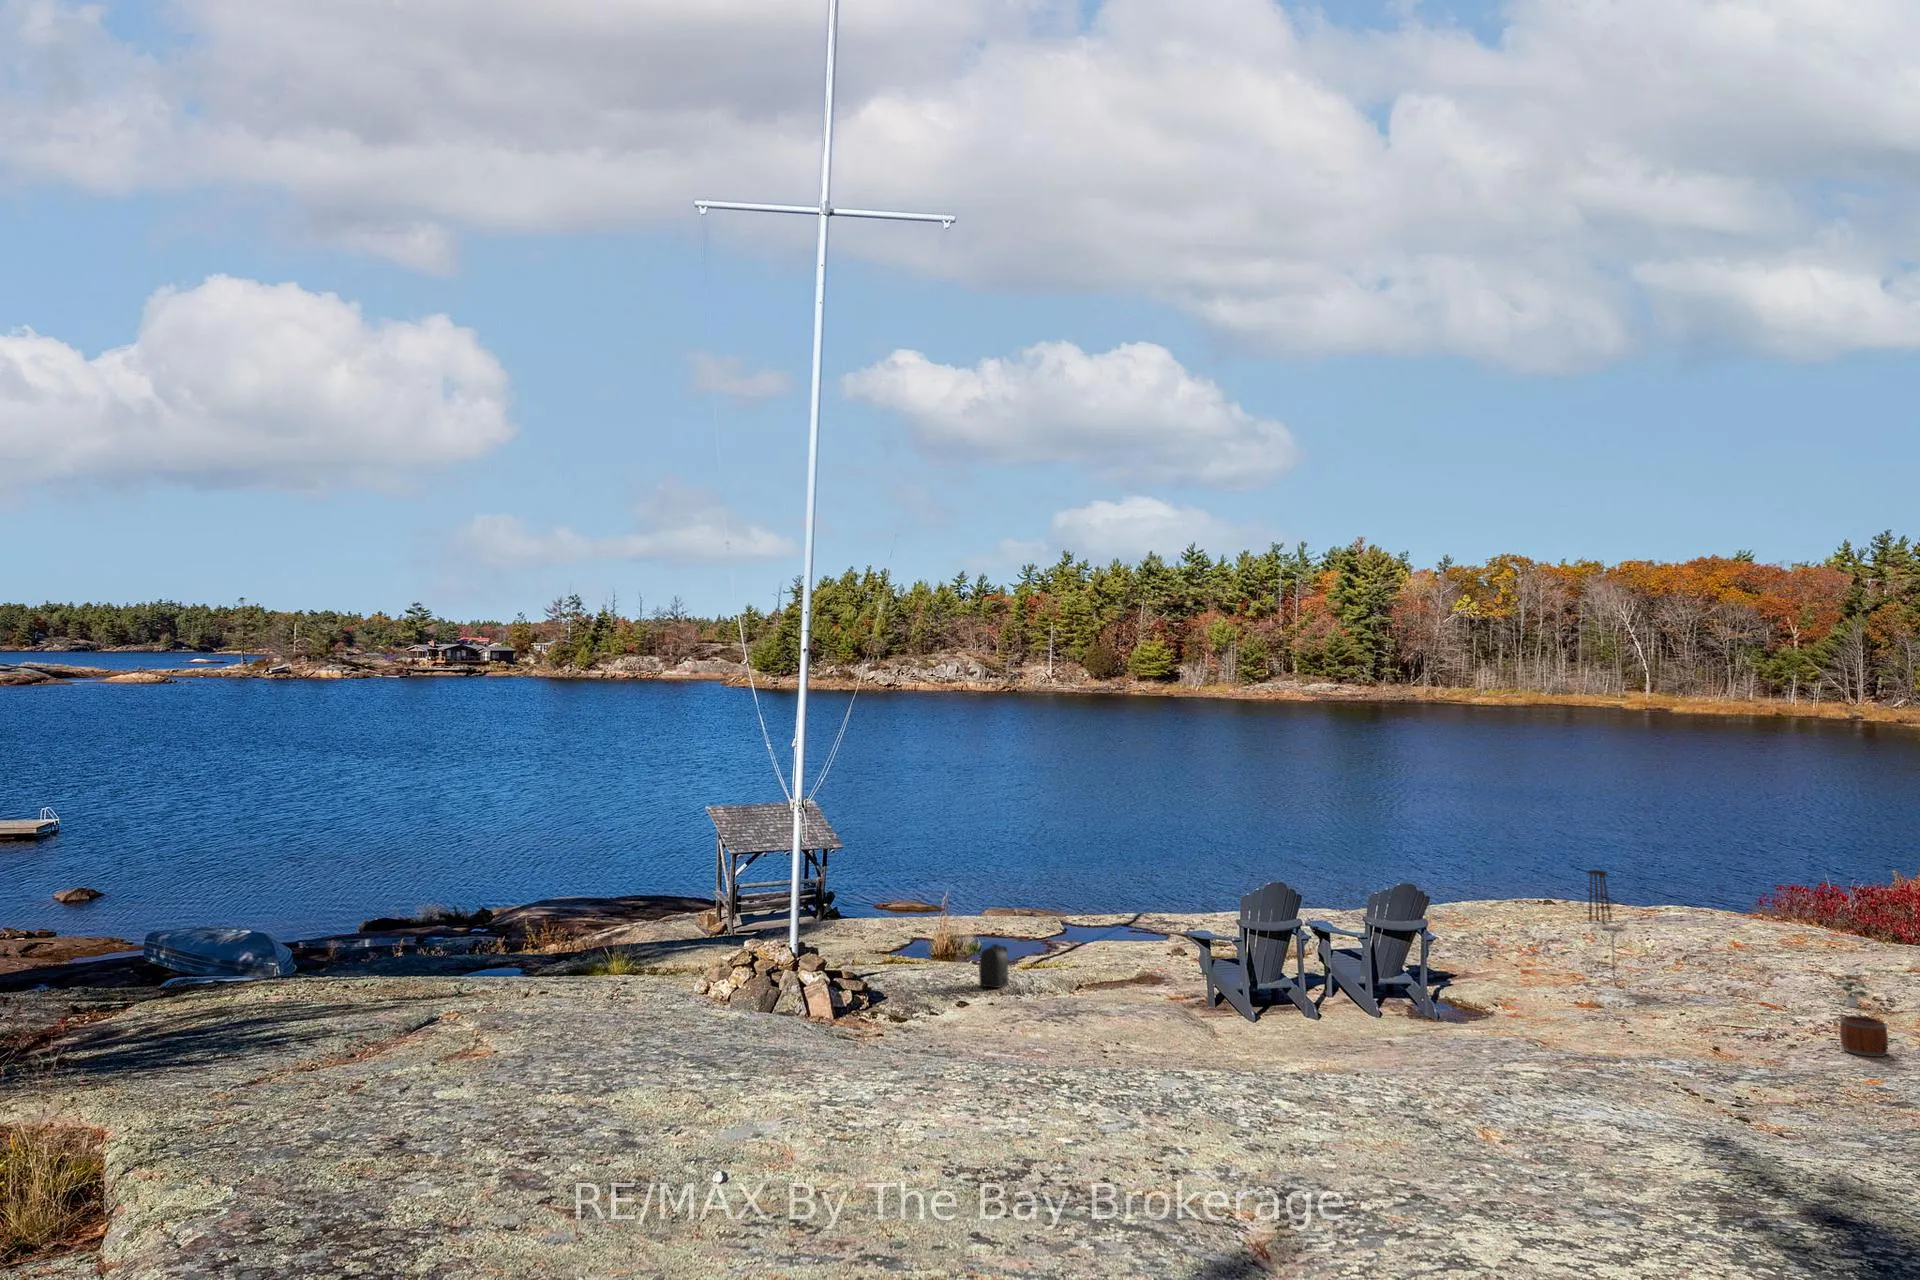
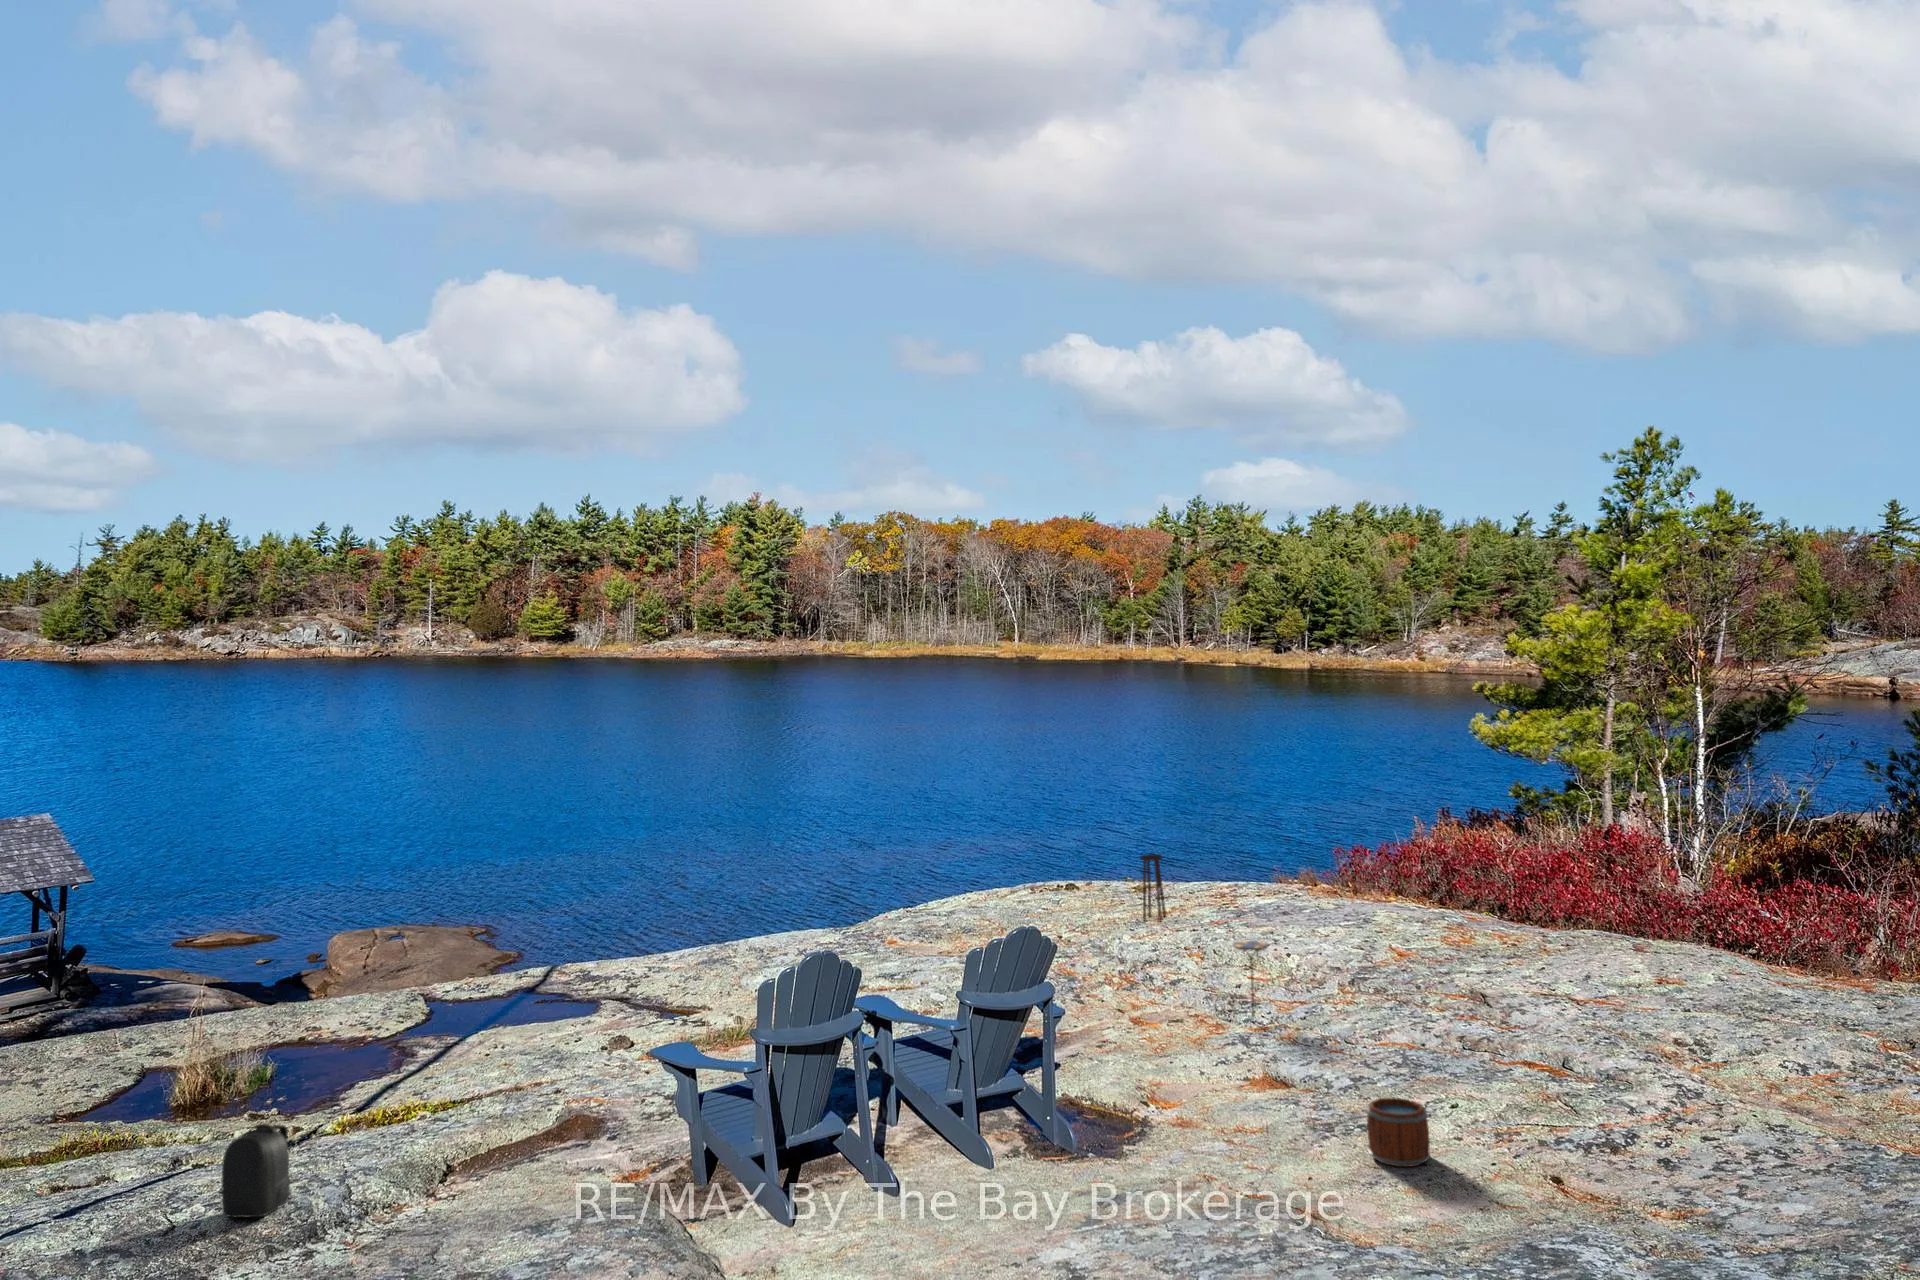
potted plant: present [1836,974,1867,1007] -> none [1509,973,1555,1020]
bucket: present [1840,1015,1888,1057] -> present [1366,1098,1430,1167]

